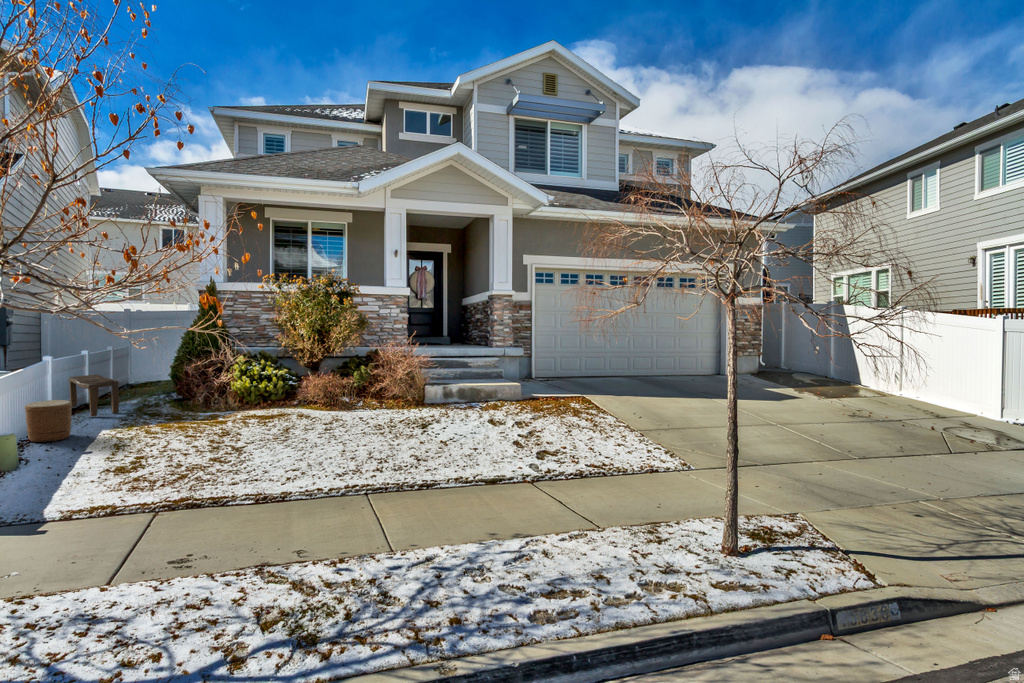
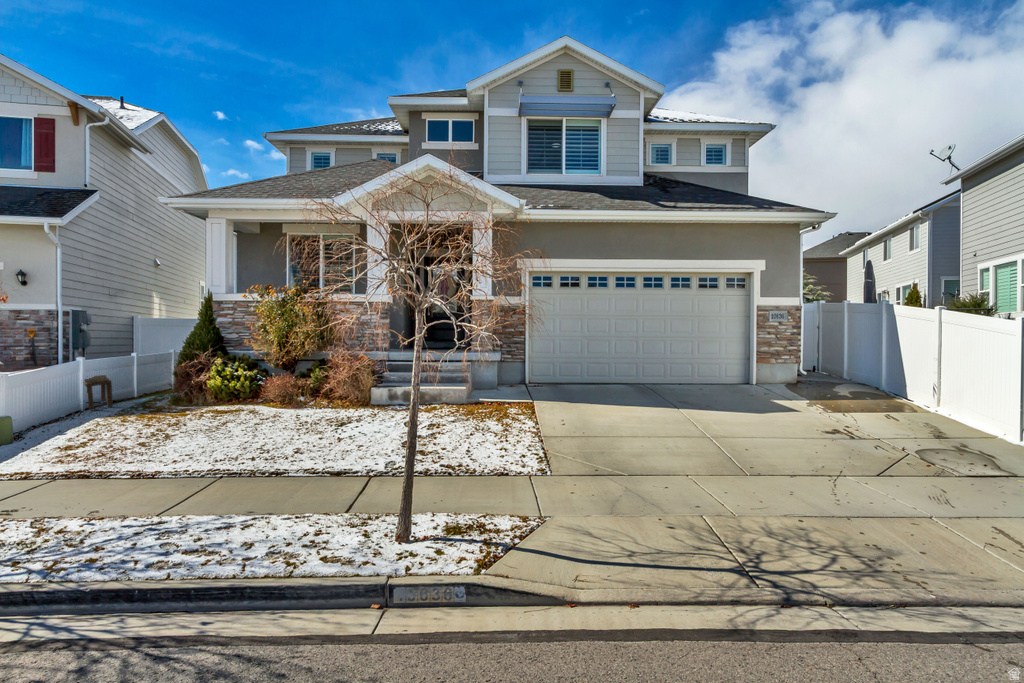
woven basket: present [25,400,72,442] -> none [23,395,60,427]

